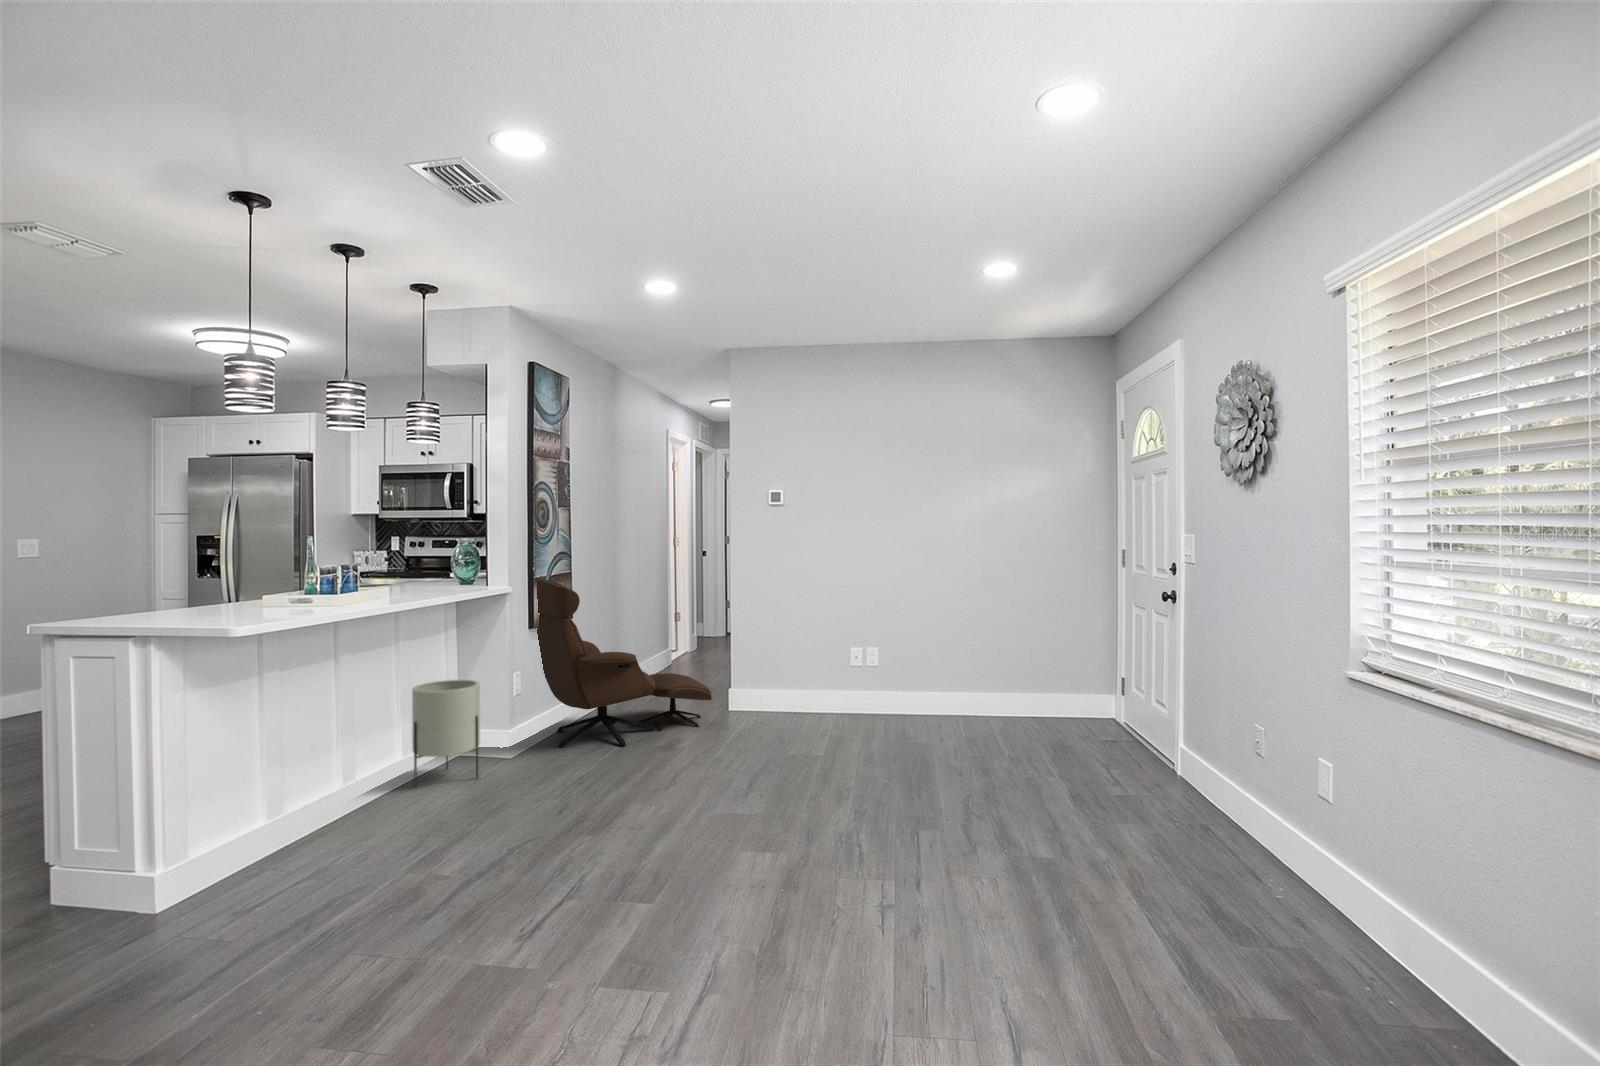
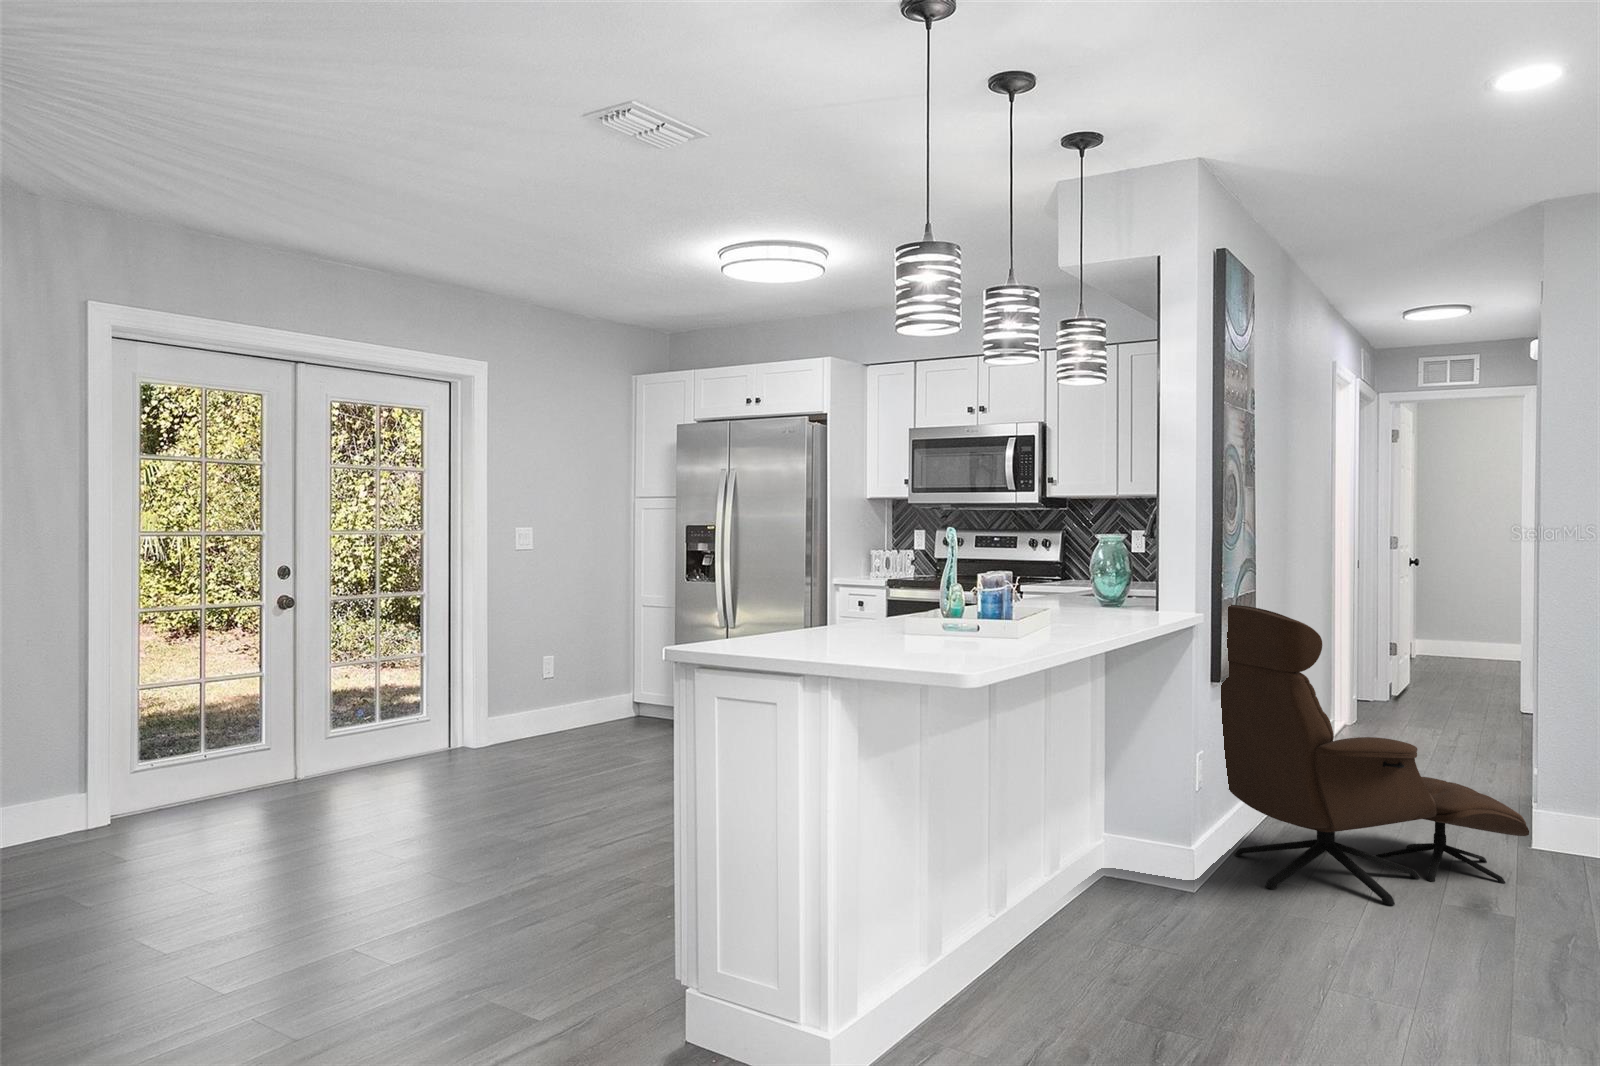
planter: present [412,680,480,787] -> none [1073,761,1179,933]

